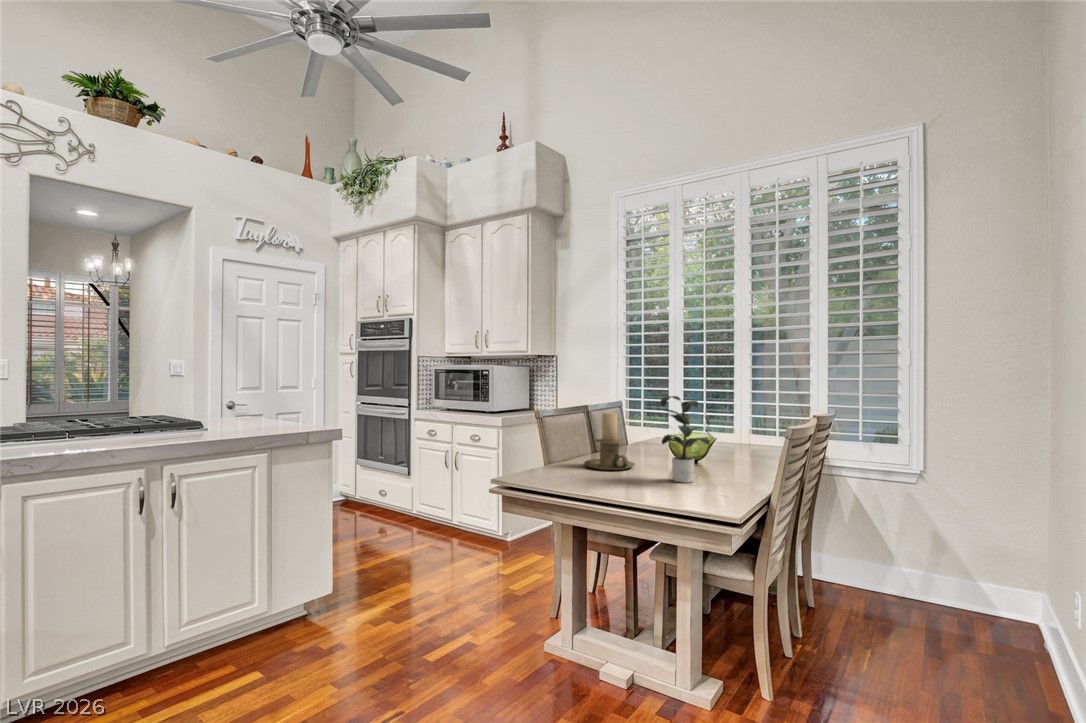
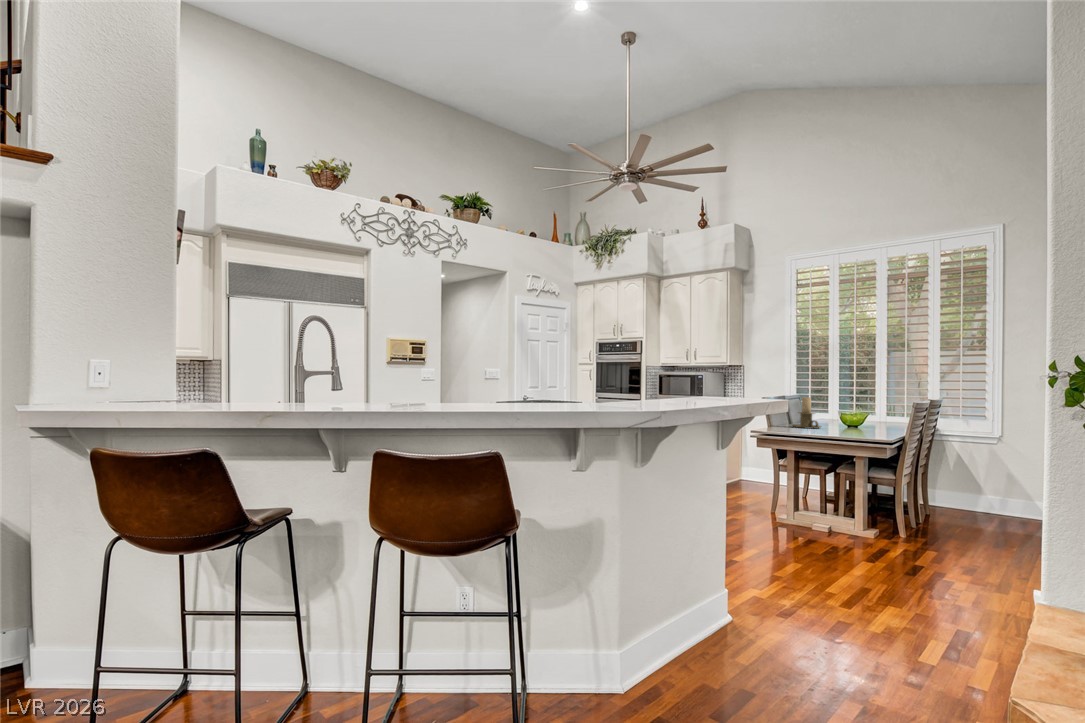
potted plant: present [661,396,710,483] -> none [835,386,881,432]

